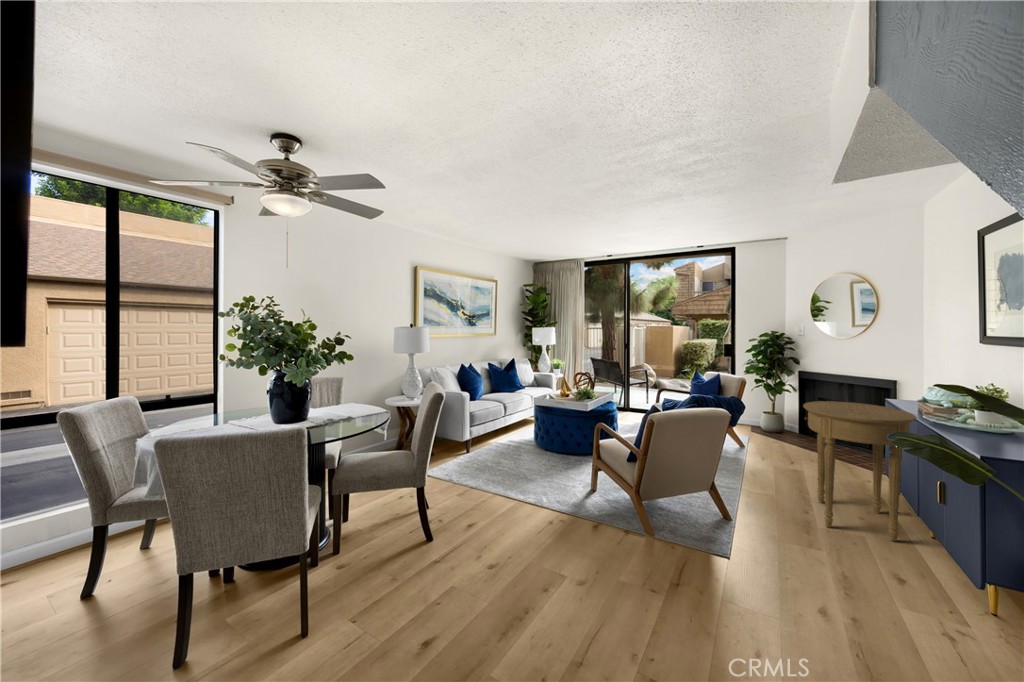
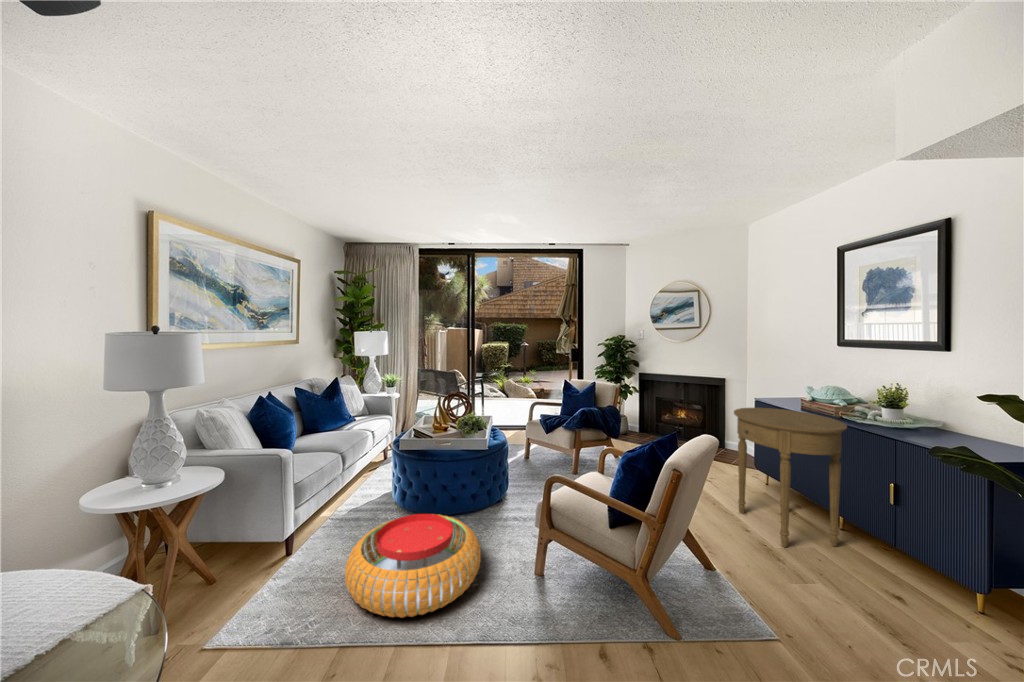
pouf: none [482,439,559,485] -> present [345,514,481,618]

